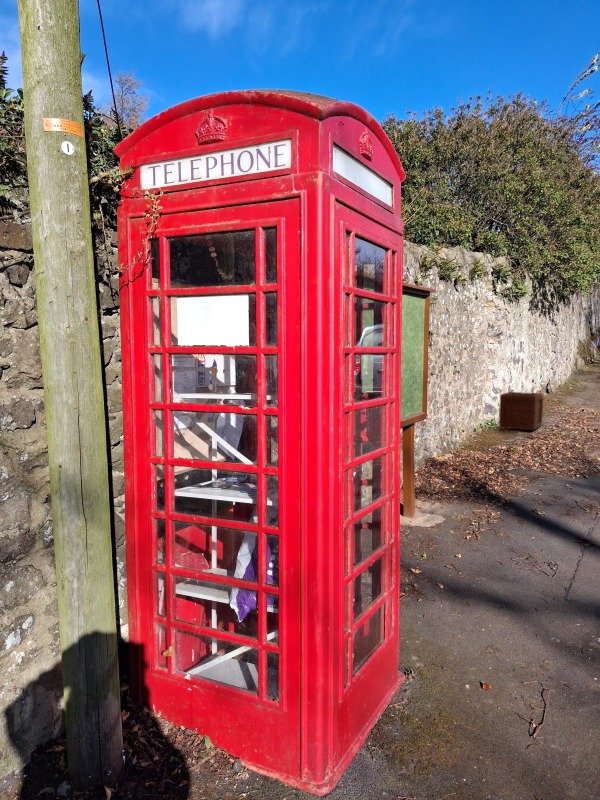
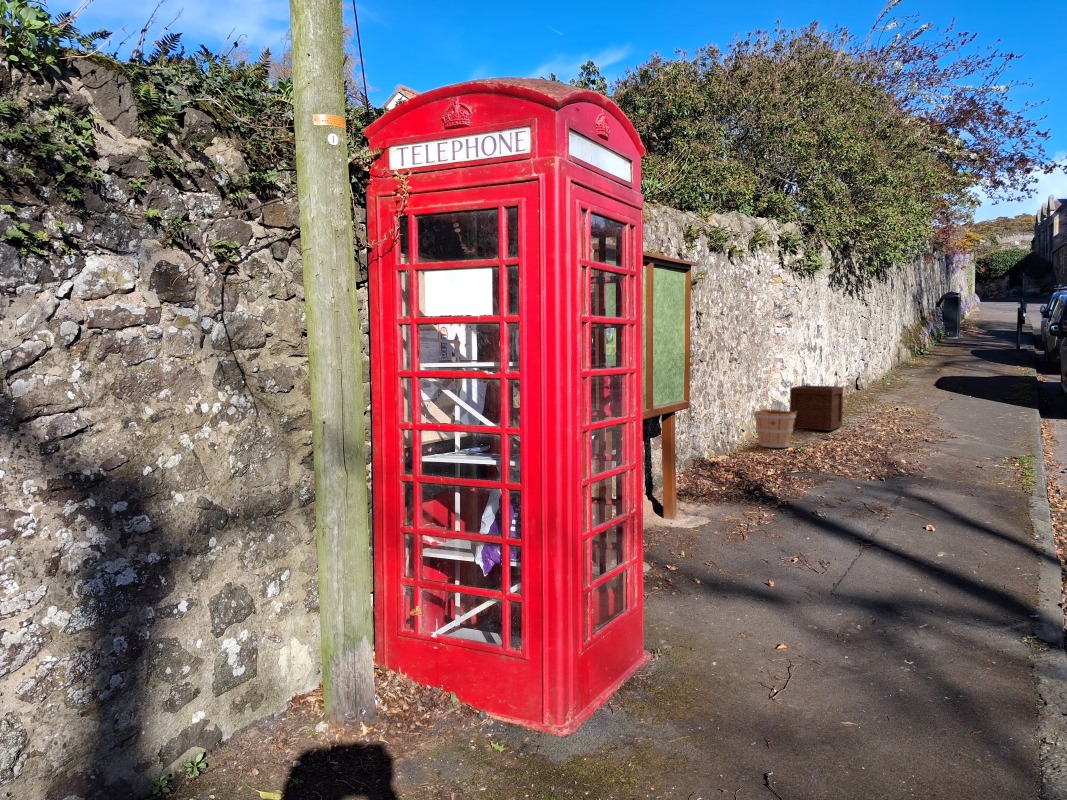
wooden bucket: none [472,413,508,447] -> present [754,409,796,448]

